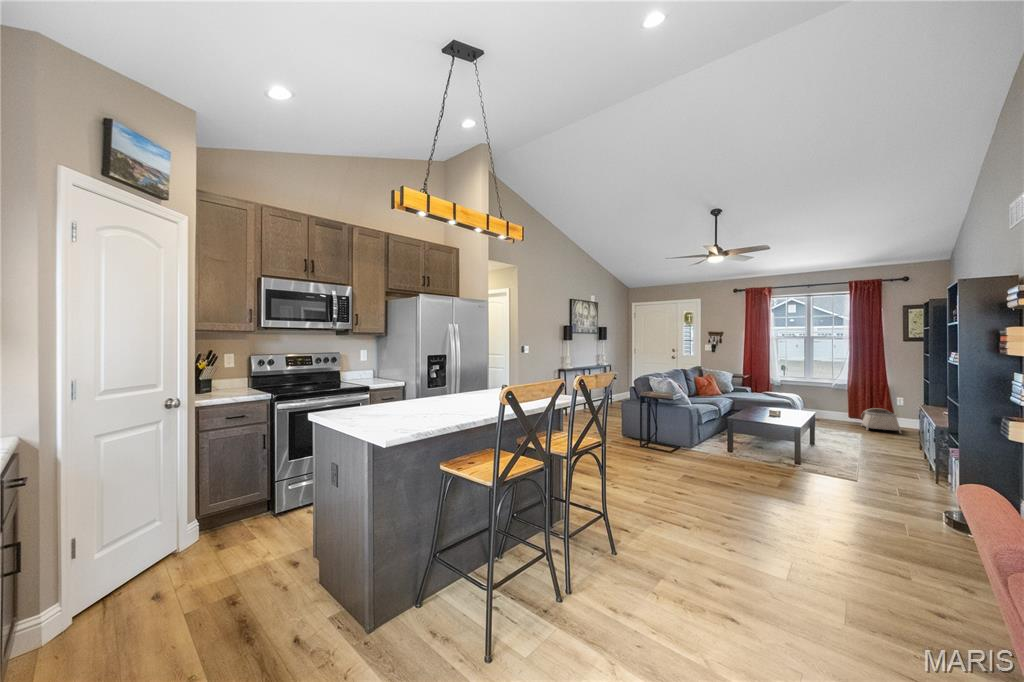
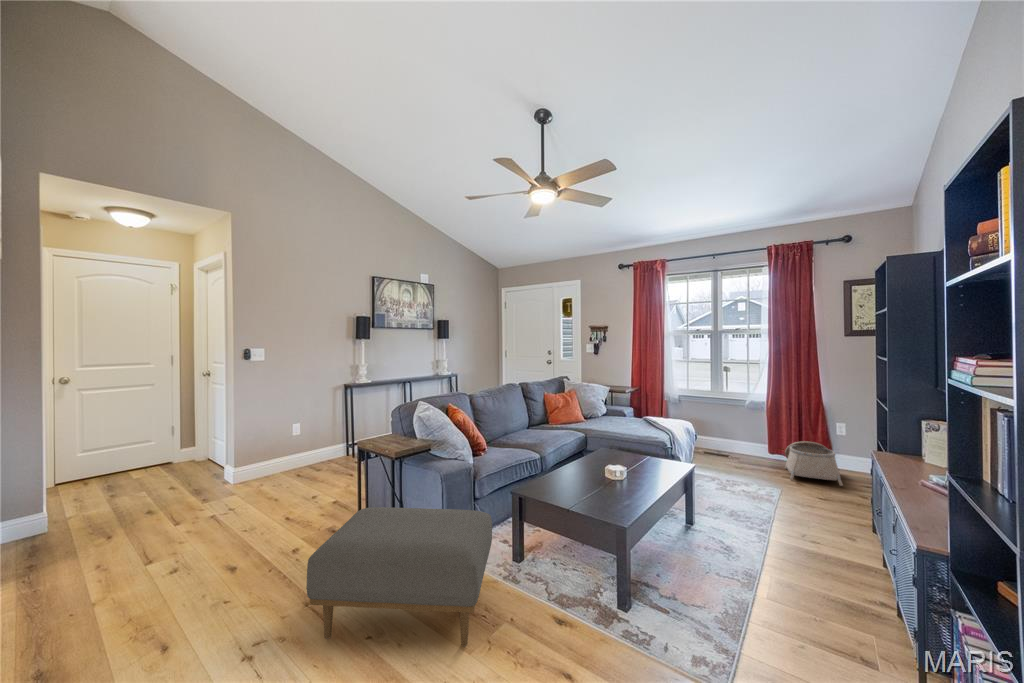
ottoman: none [656,420,743,470] -> present [306,507,492,646]

